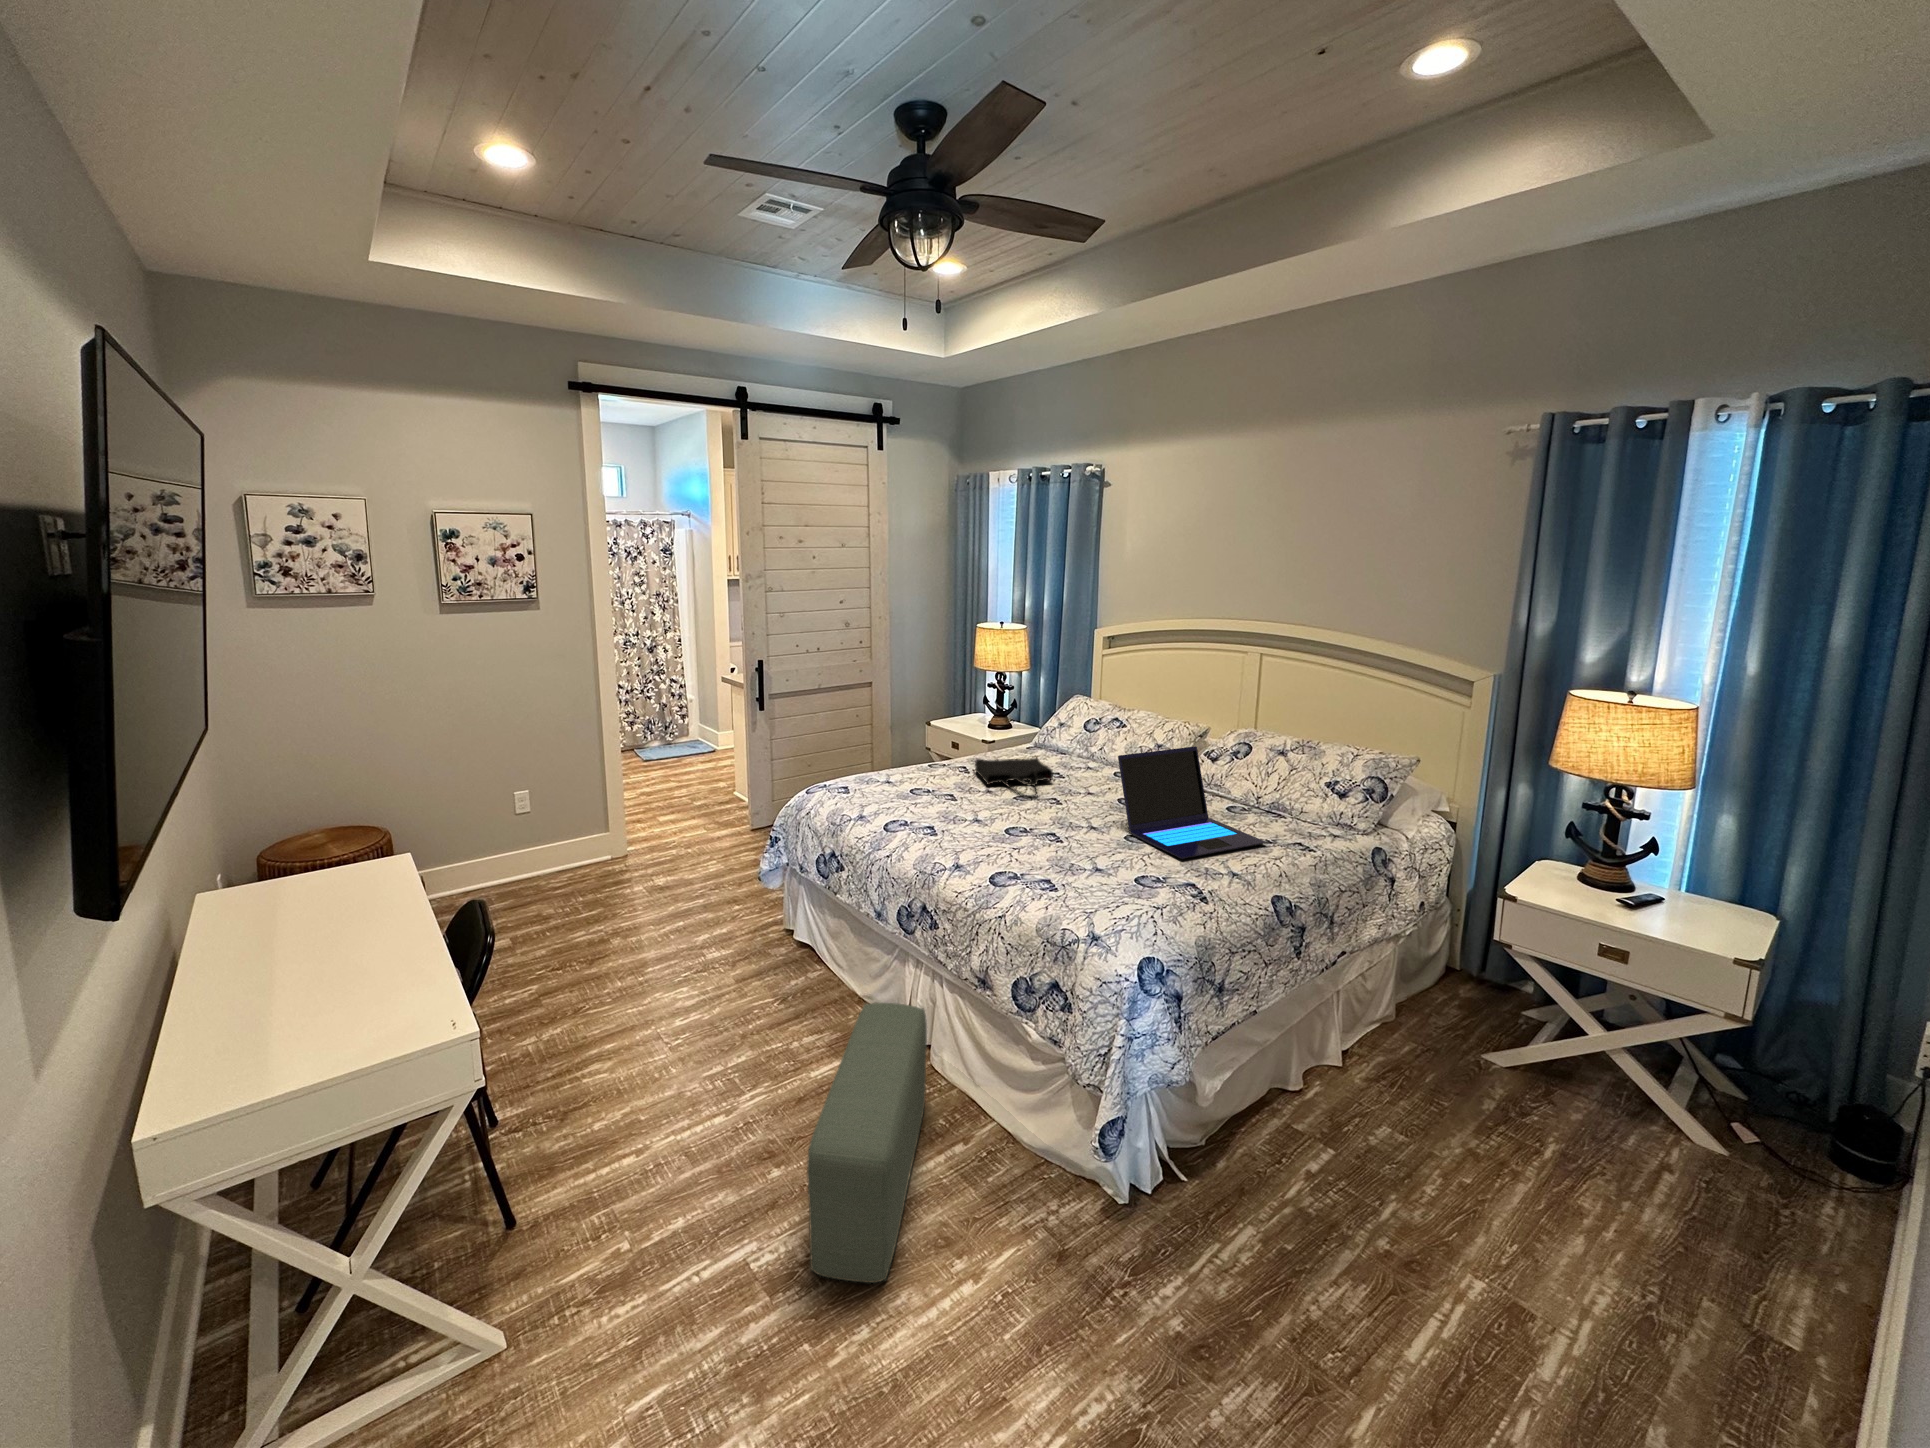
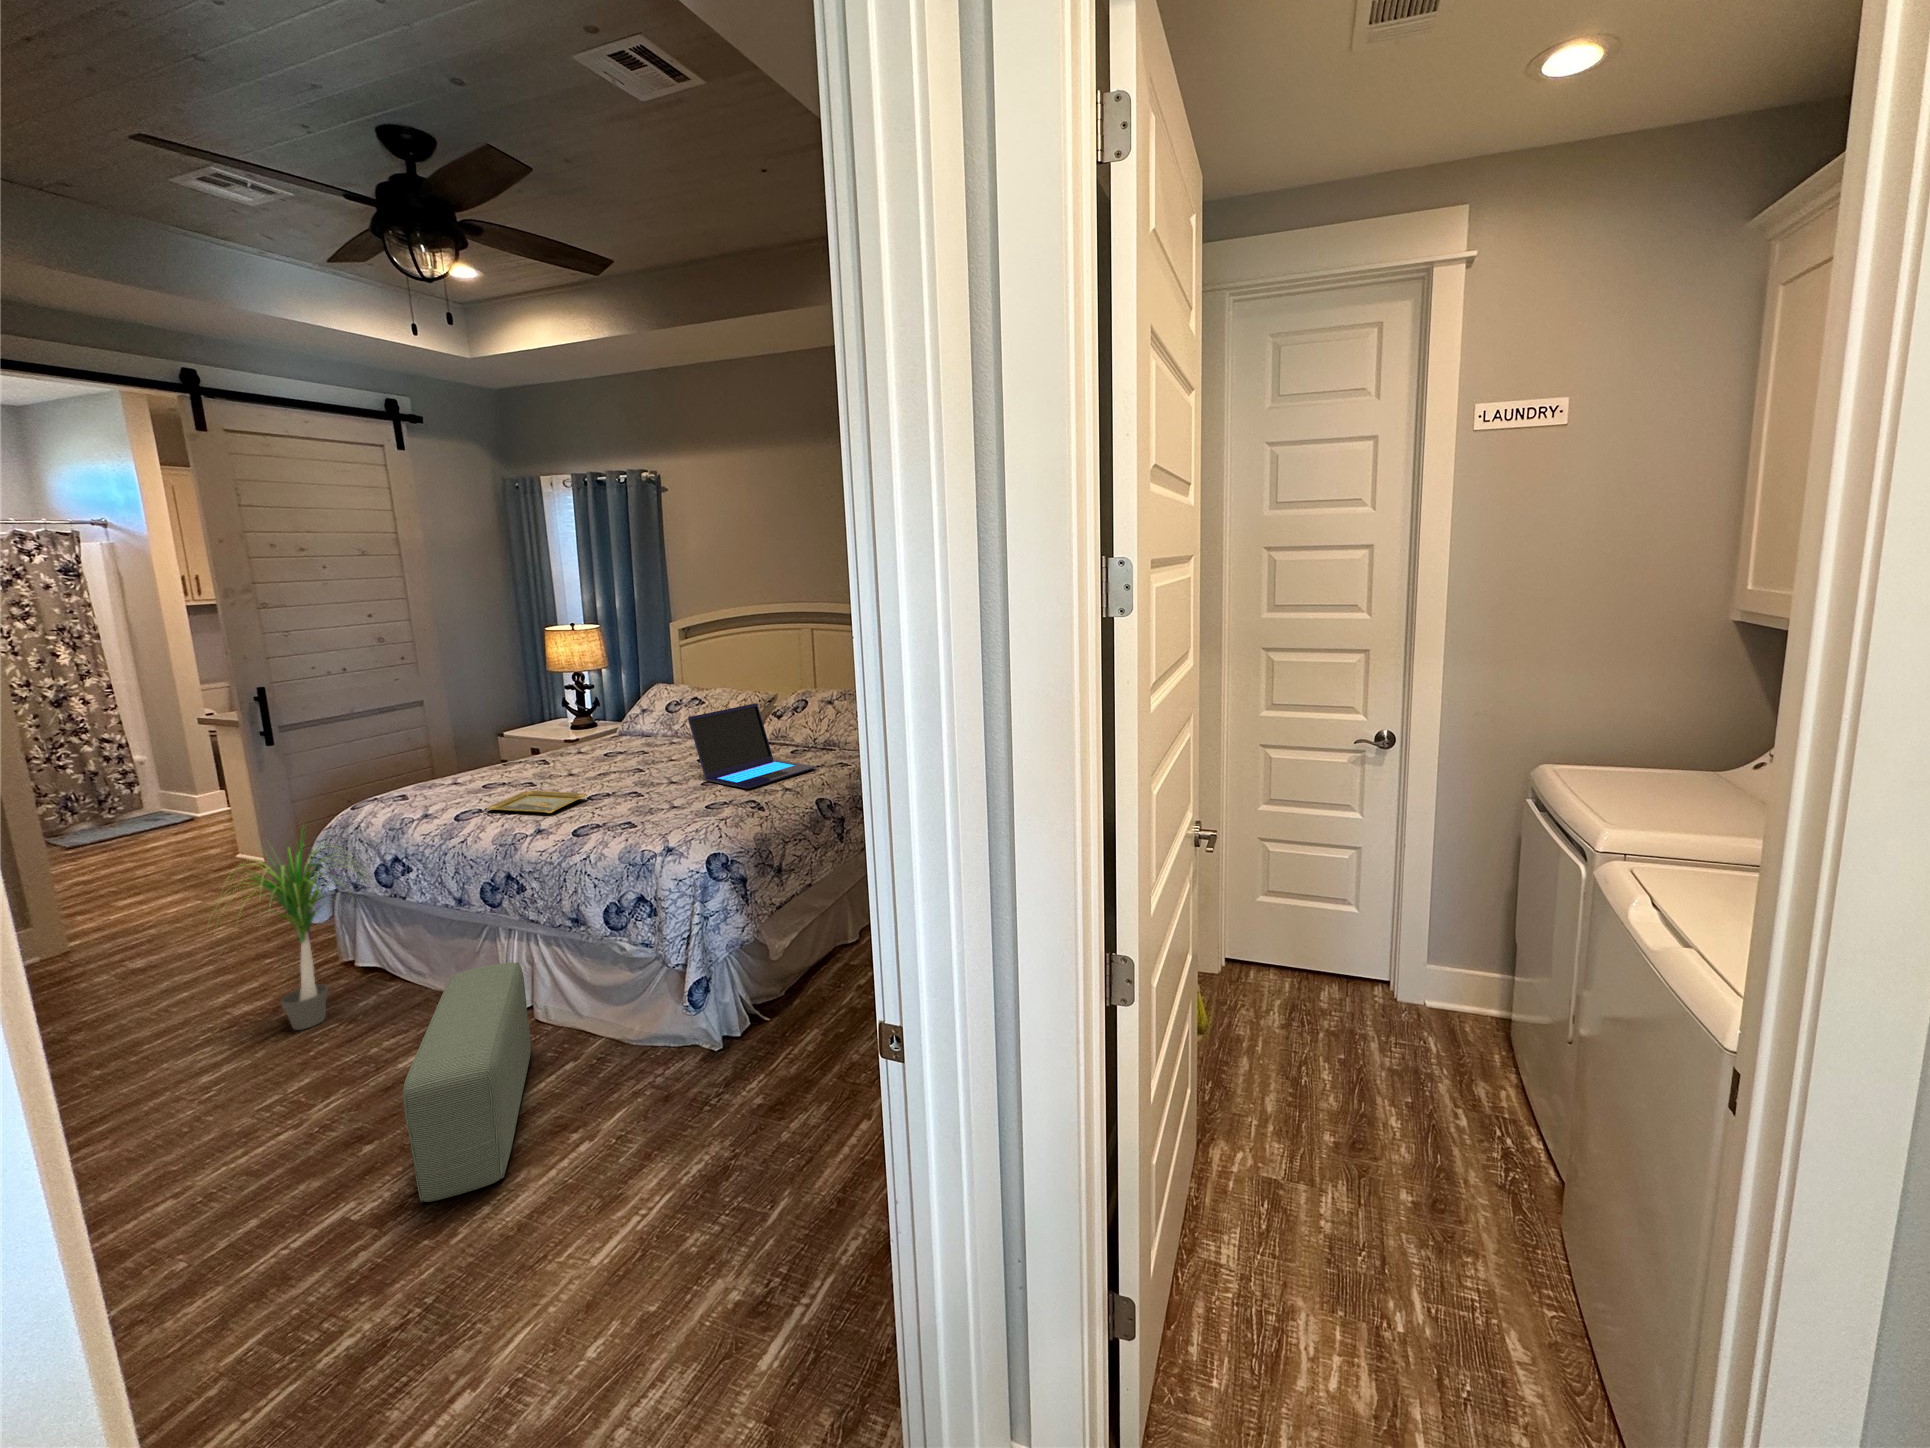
tote bag: present [975,758,1053,799] -> none [554,740,635,773]
potted plant: none [693,801,822,994] -> present [210,829,364,1030]
tray: none [912,809,1006,844] -> present [487,791,588,813]

